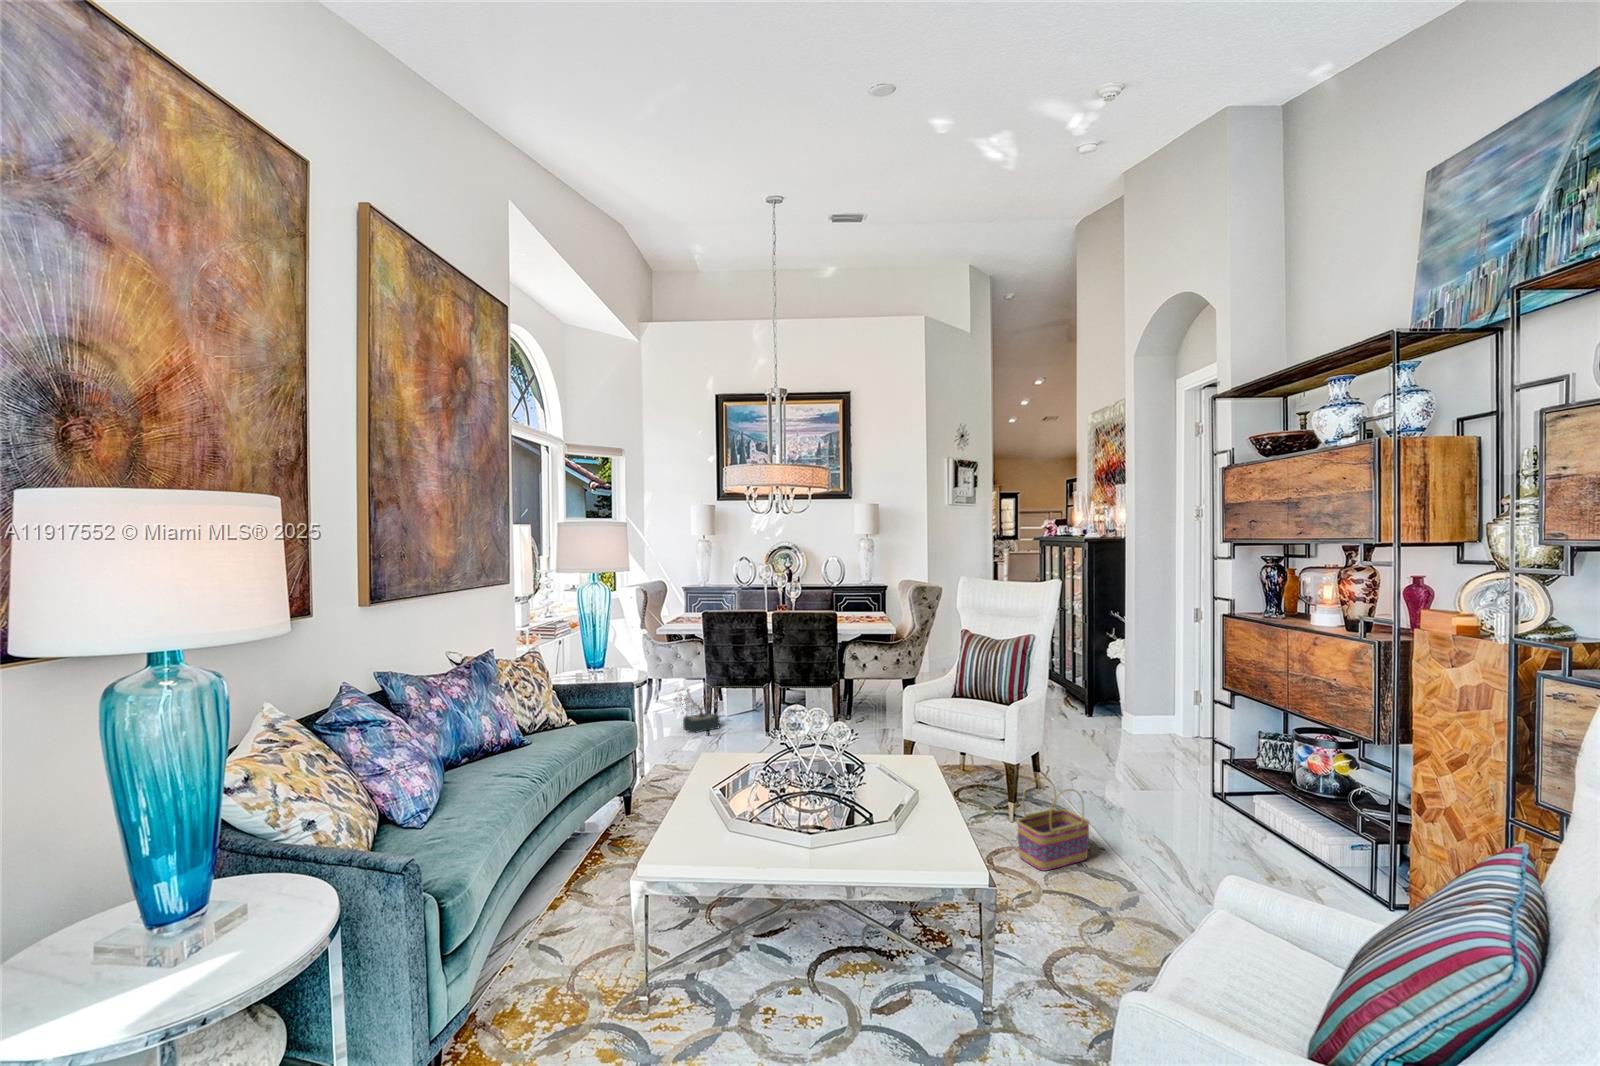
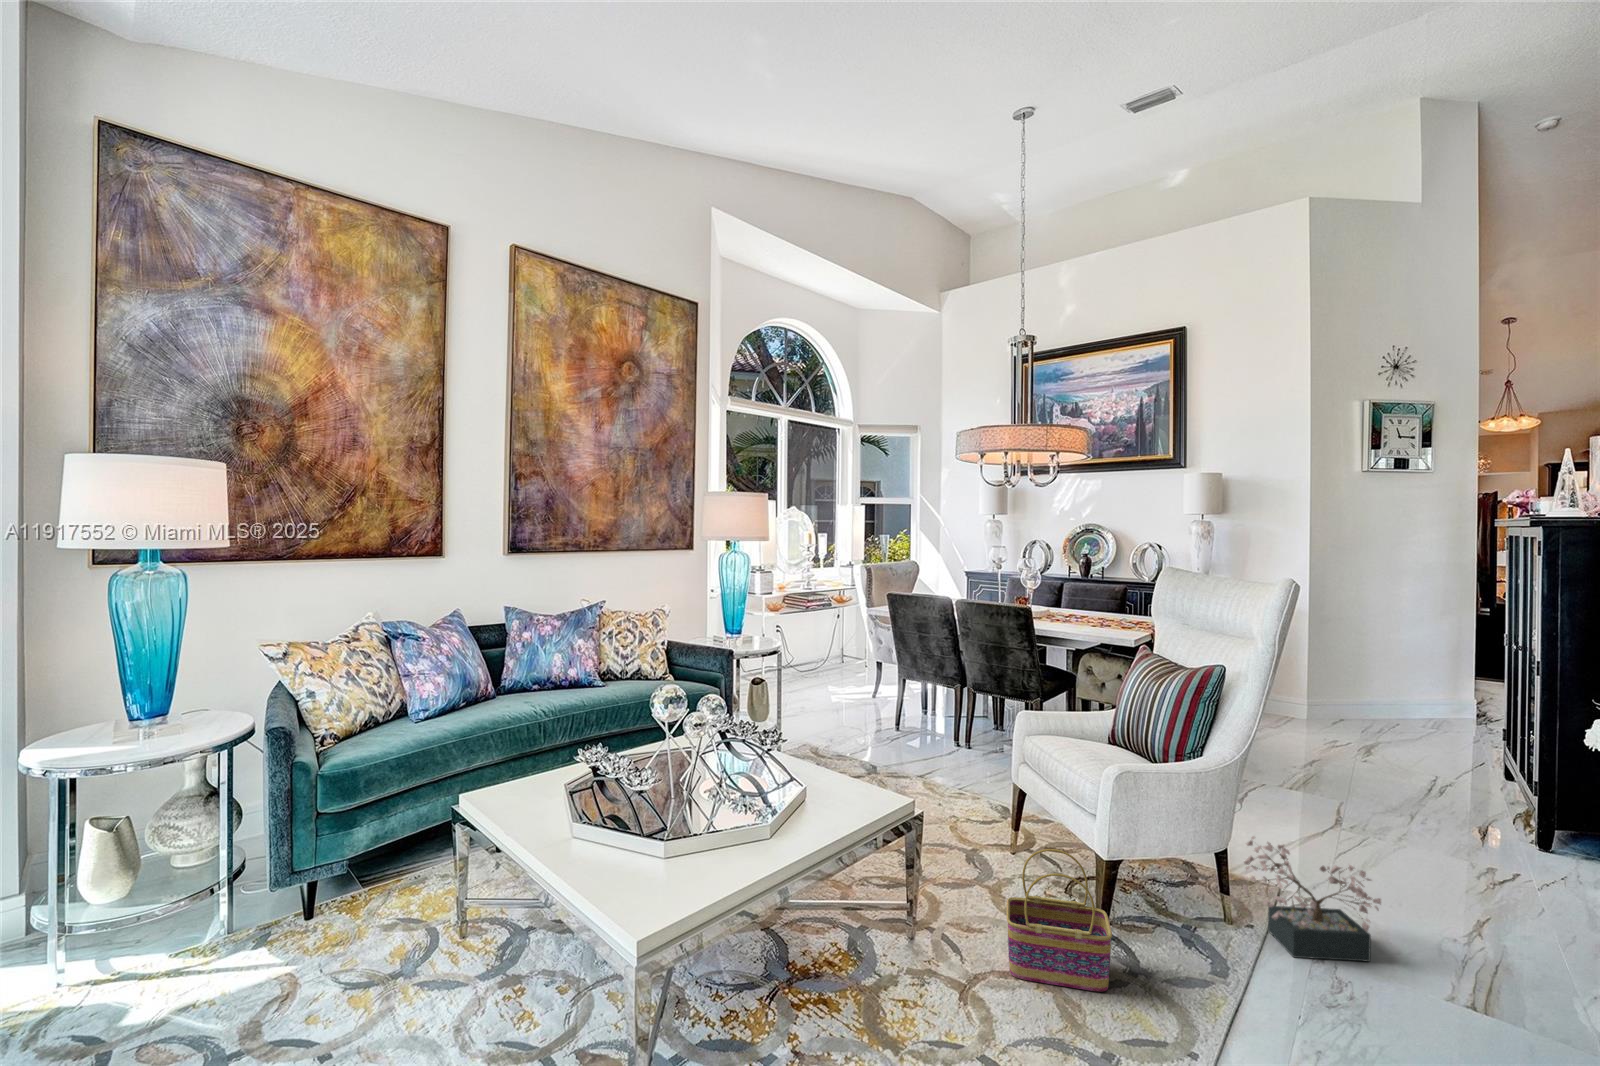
decorative plant: present [673,688,723,733] -> present [1243,836,1381,962]

